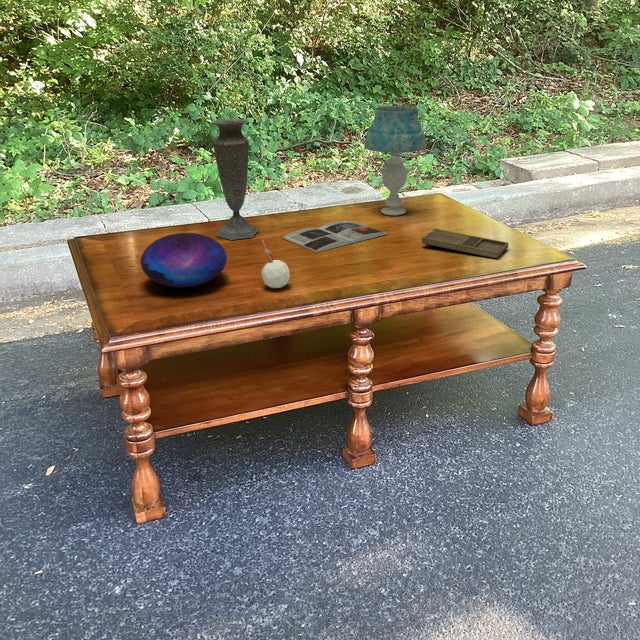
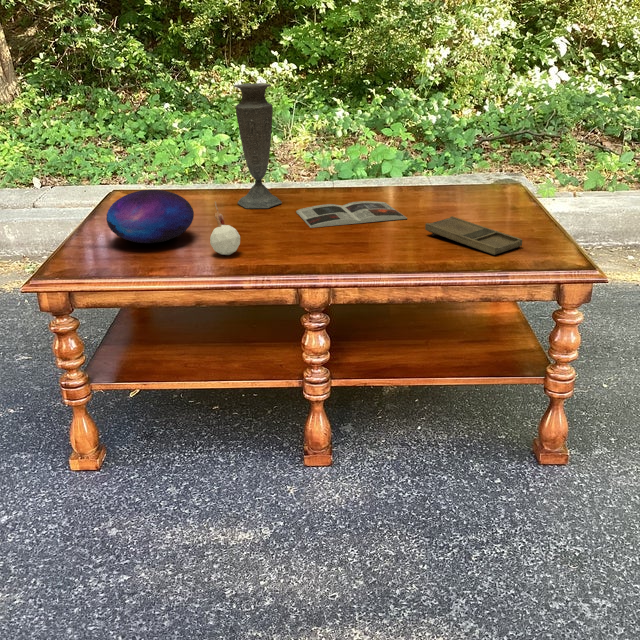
table lamp: present [364,106,427,216] -> none [412,78,483,202]

